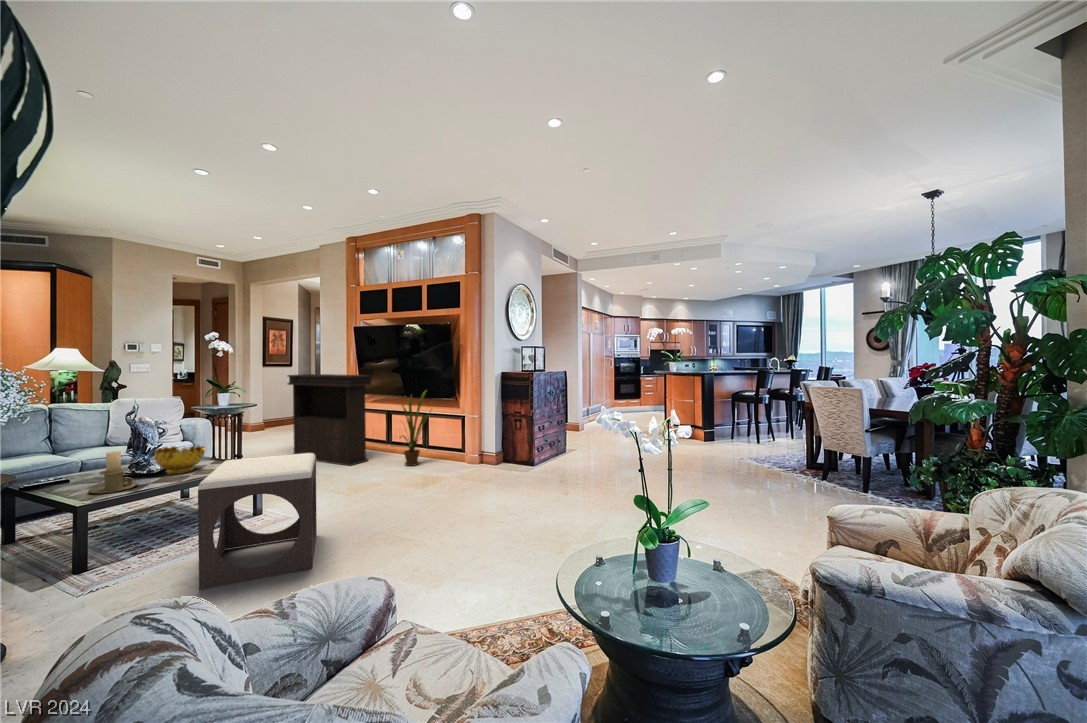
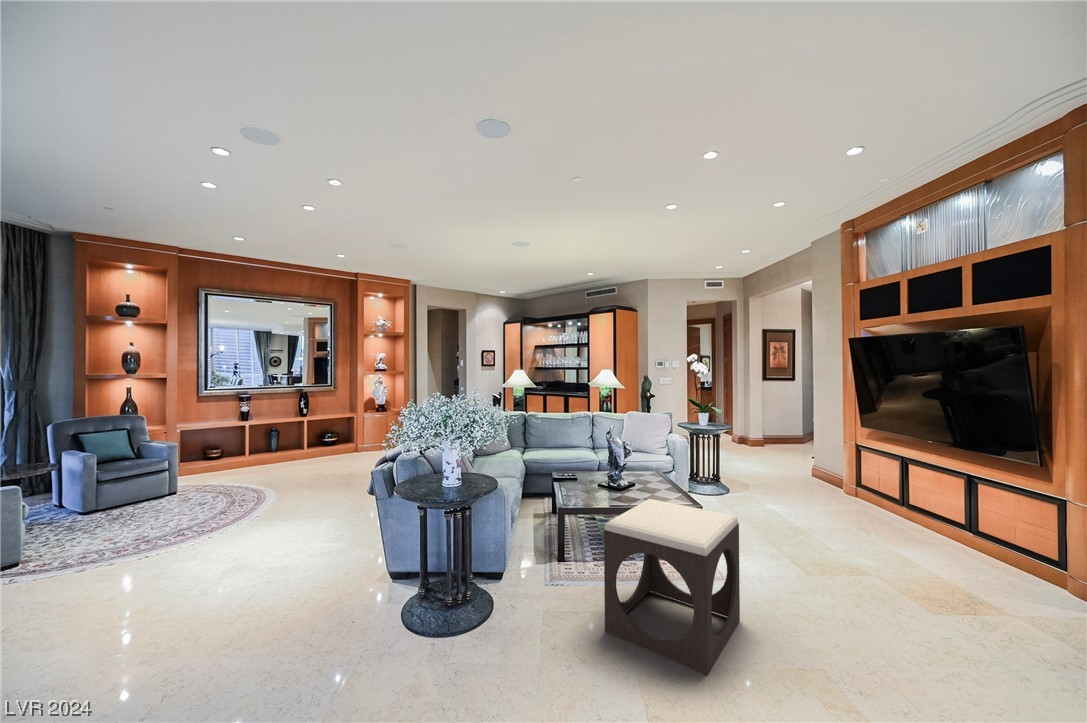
console table: present [288,374,372,466] -> none [767,397,870,525]
house plant: present [400,391,428,466] -> none [908,438,987,558]
decorative bowl: present [155,446,205,474] -> none [622,464,659,494]
candle holder: present [88,451,138,494] -> none [573,464,604,501]

